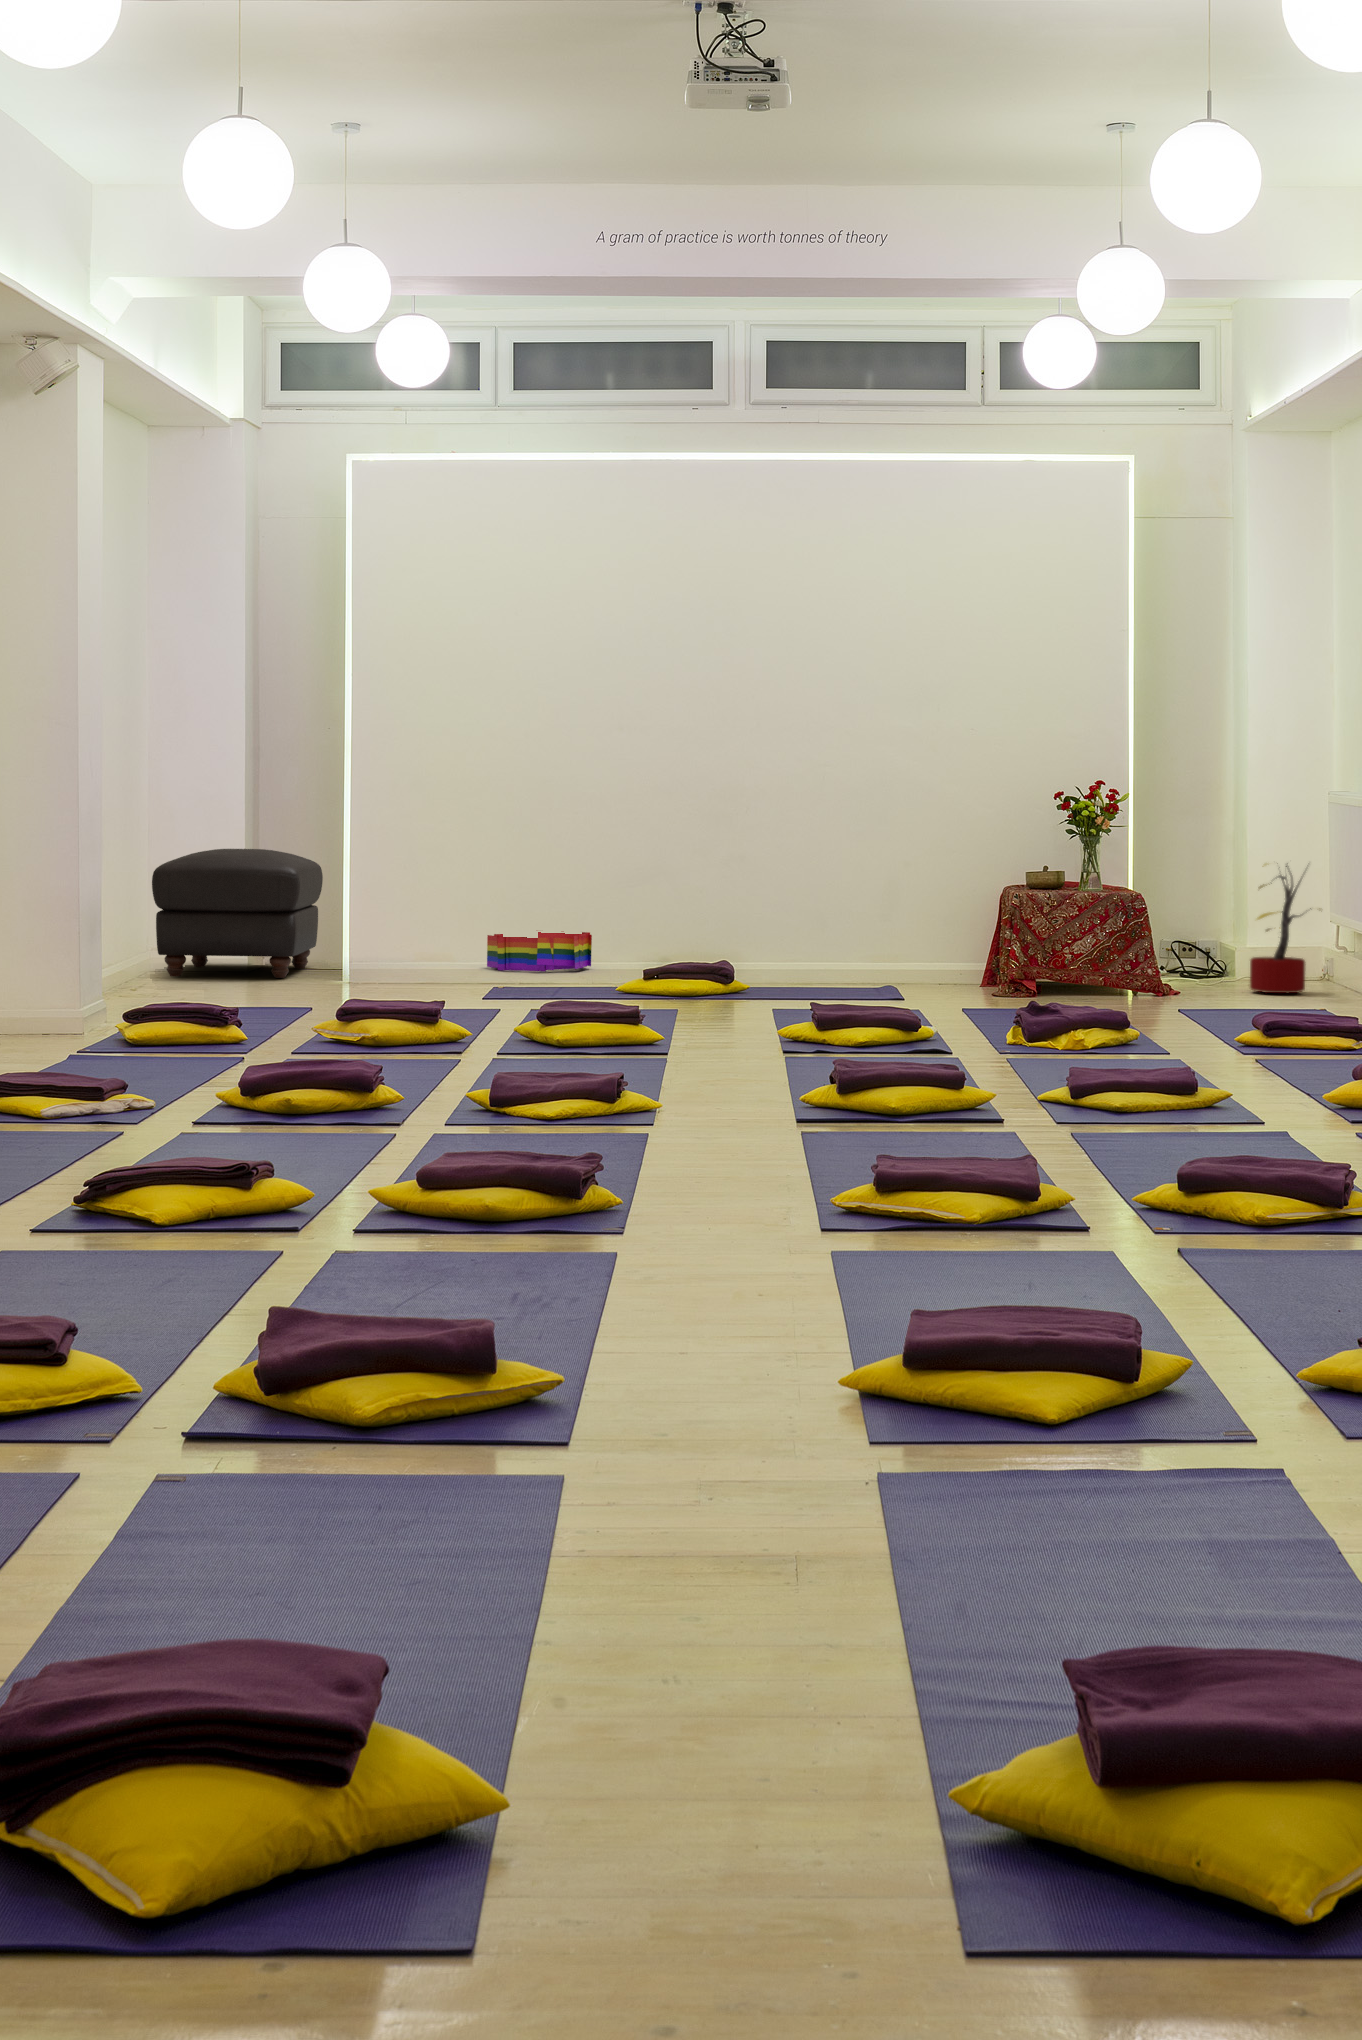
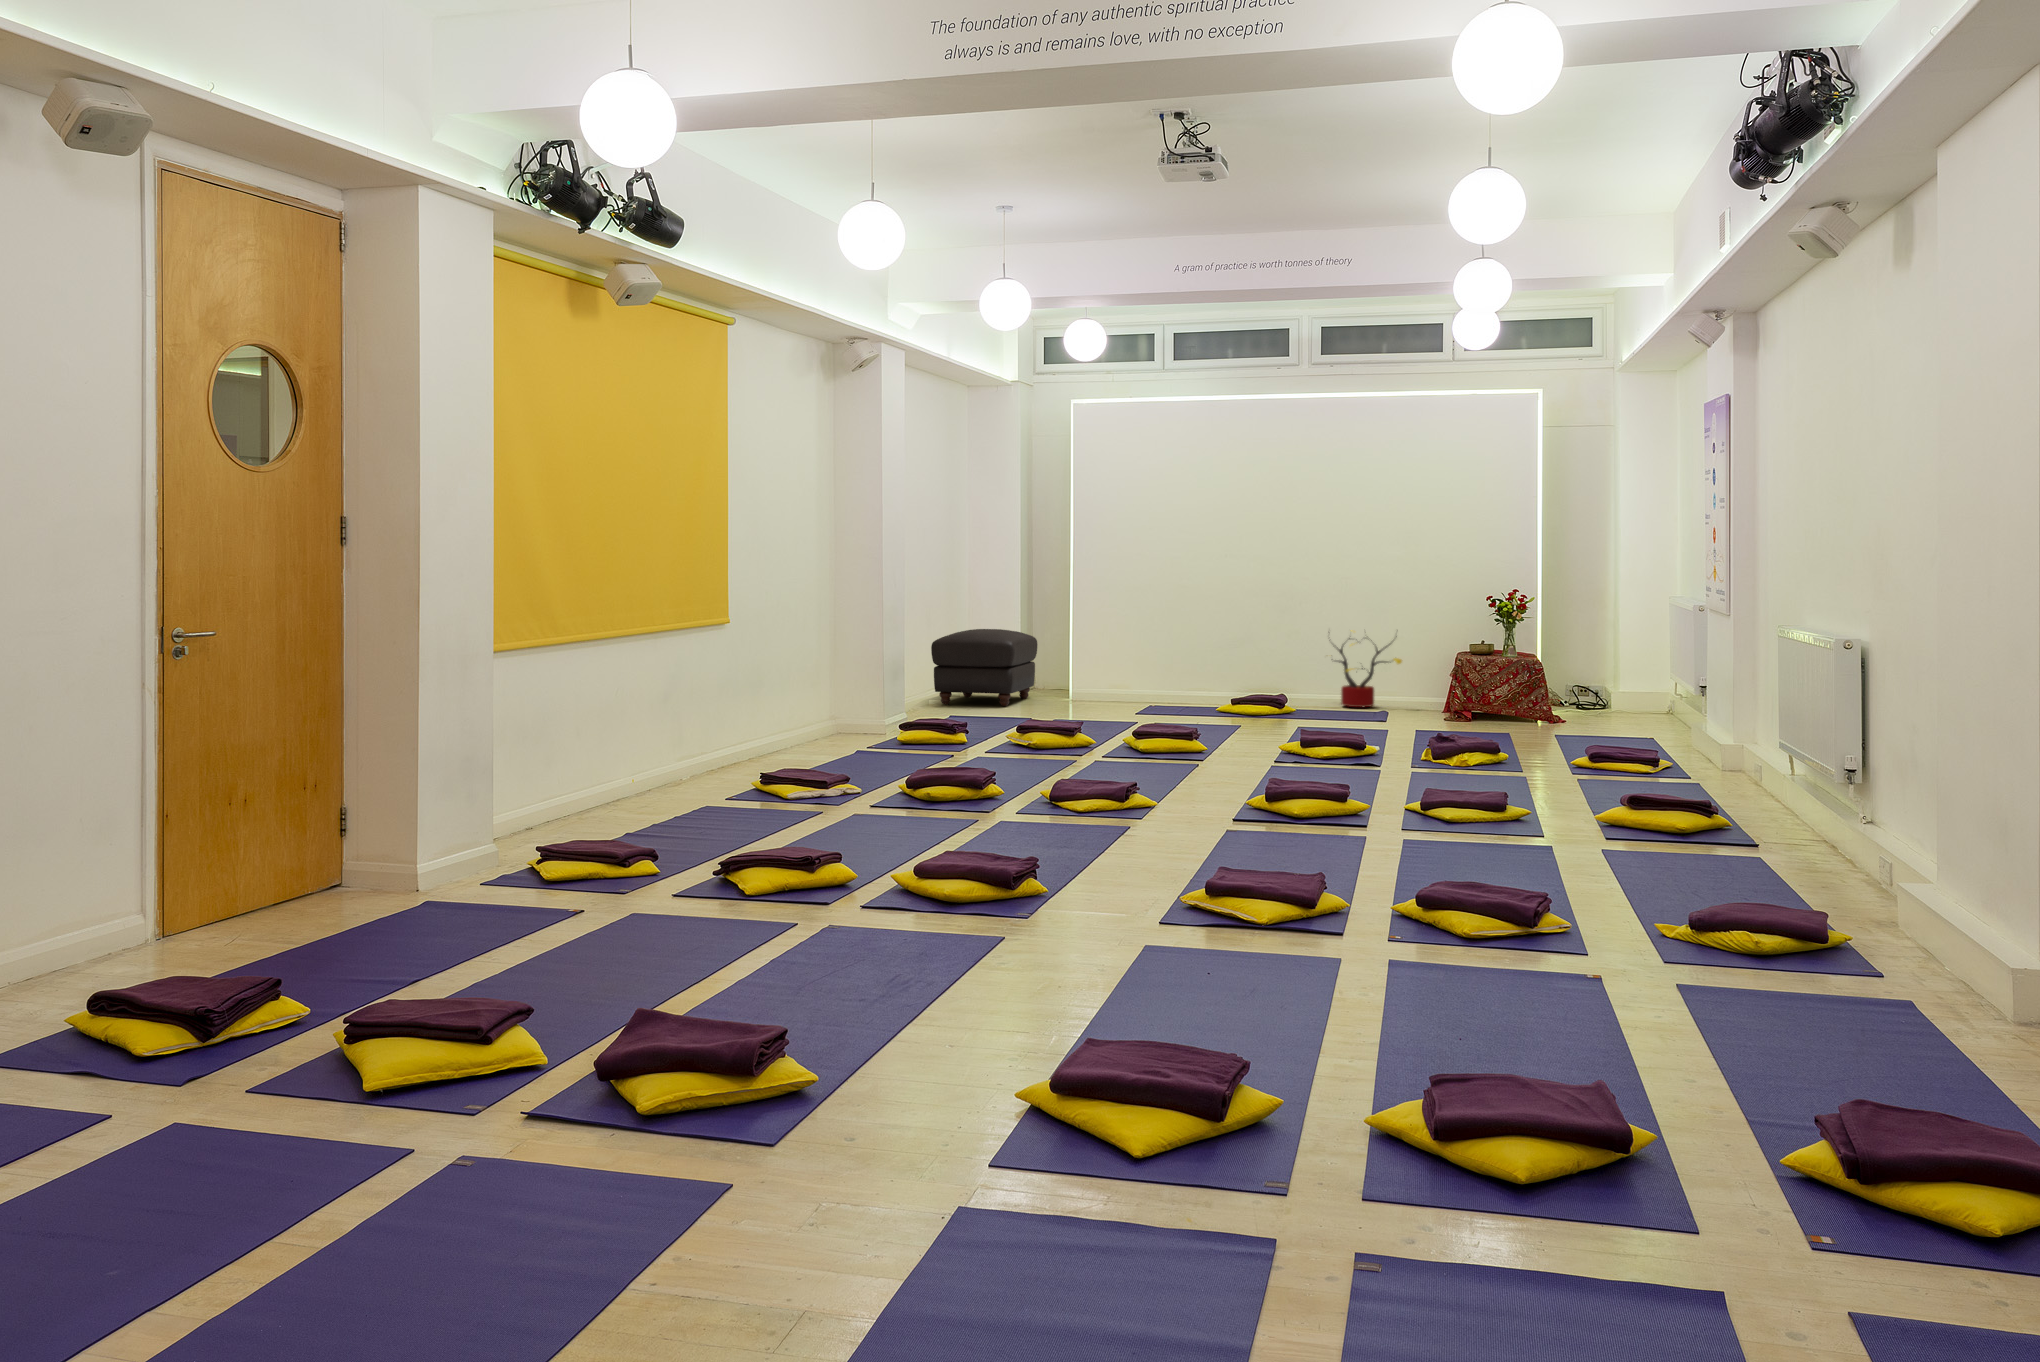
decorative plant: present [1250,863,1311,993] -> present [1329,636,1402,707]
storage bin: present [487,932,592,972] -> none [1134,677,1196,703]

